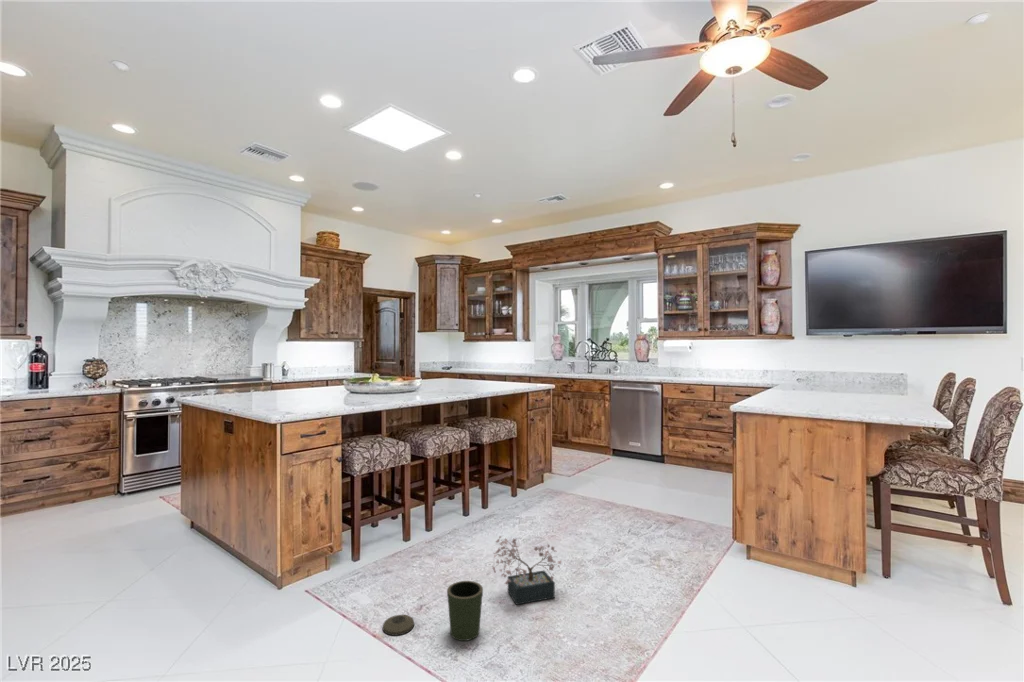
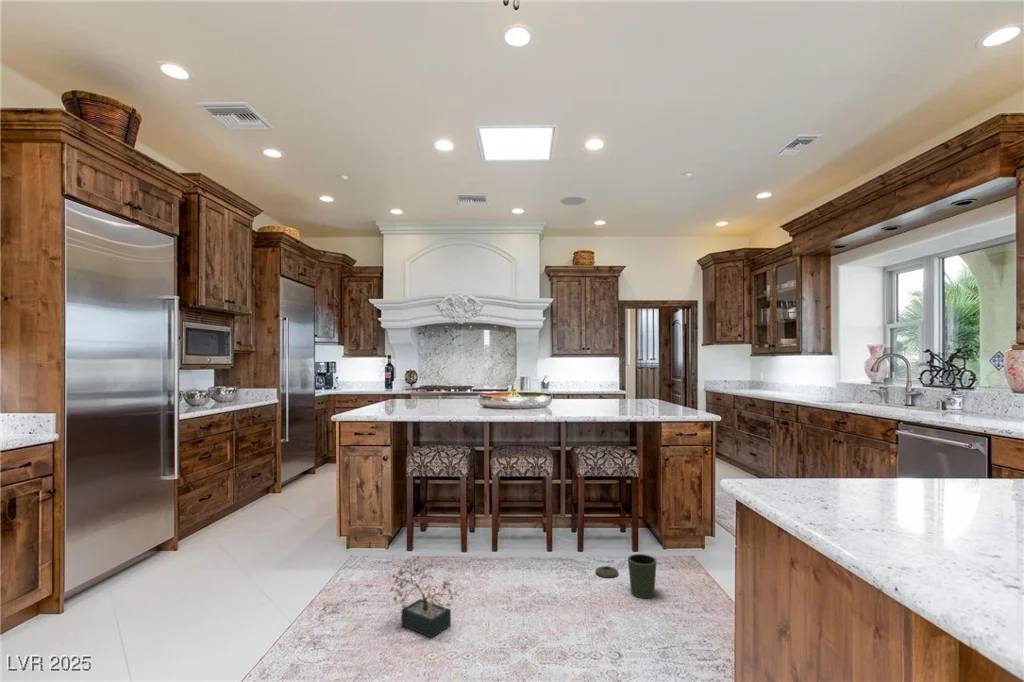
trash can: present [383,581,483,641] -> present [596,554,657,598]

